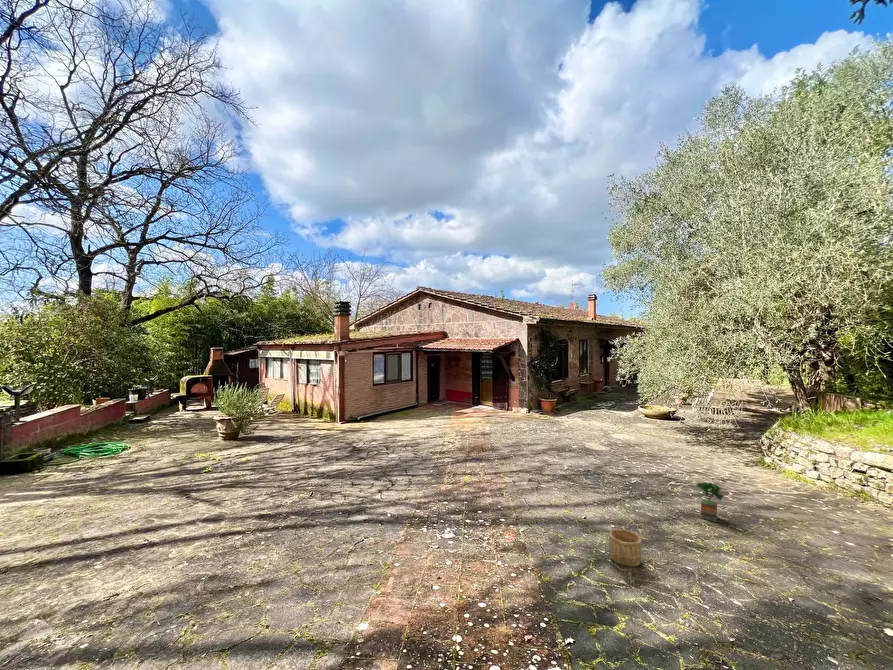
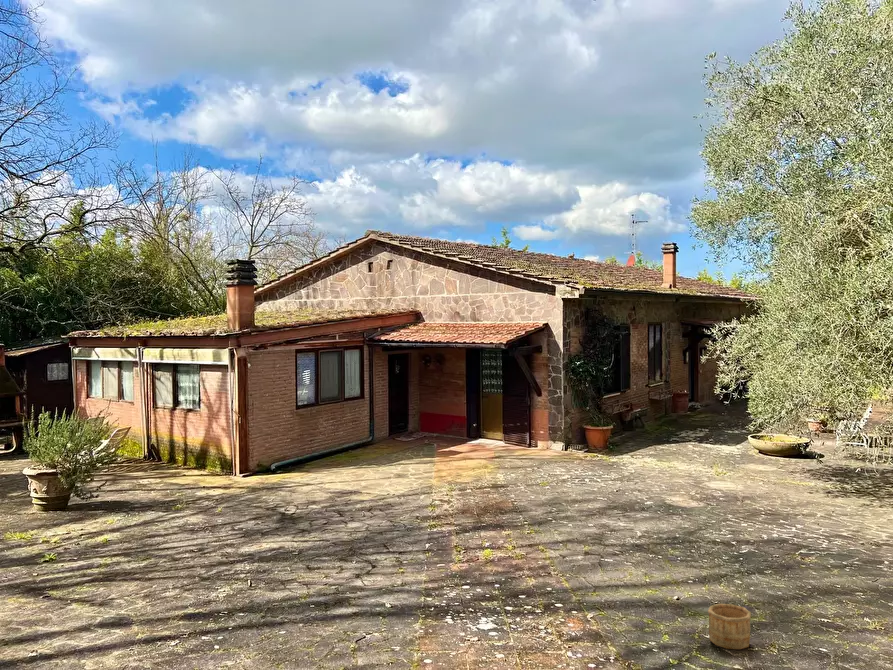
potted tree: present [697,482,724,522] -> none [827,541,865,596]

